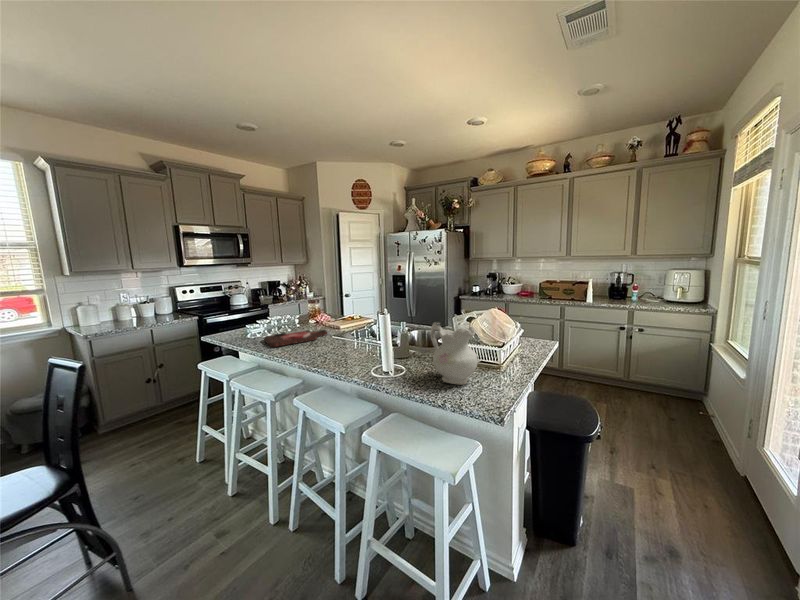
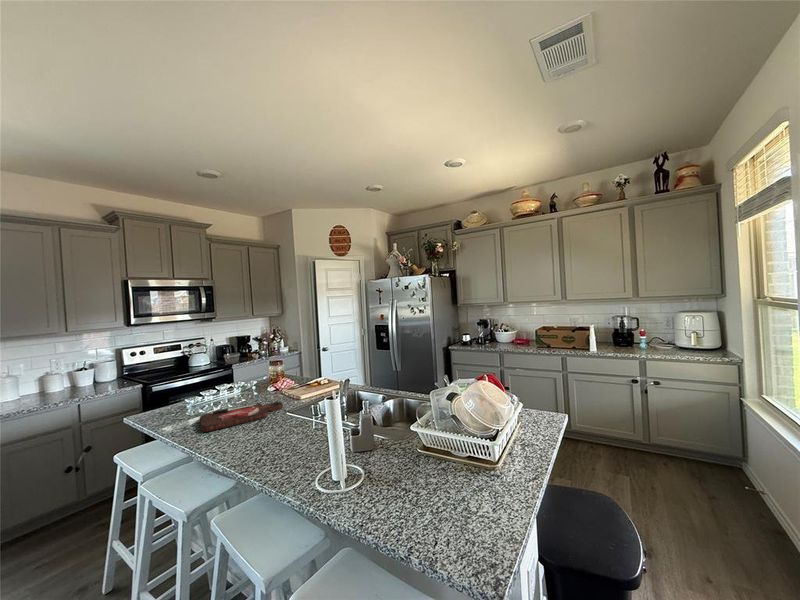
ceramic pitcher: present [431,322,477,385] -> none [397,404,462,499]

